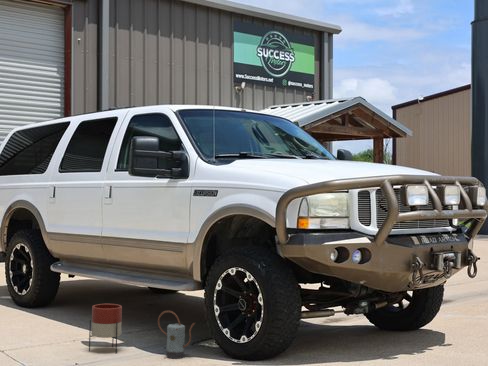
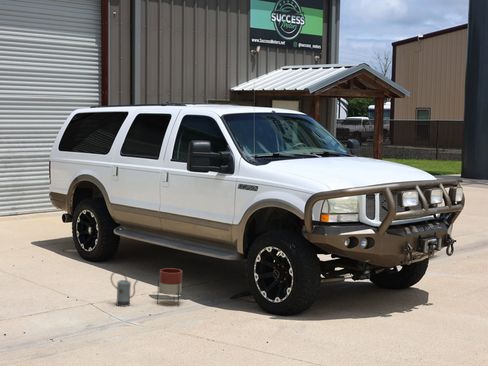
watering can: present [158,311,195,359] -> present [111,271,137,307]

